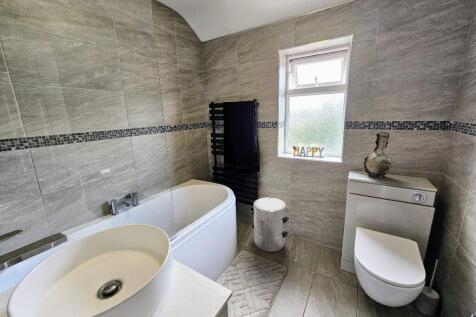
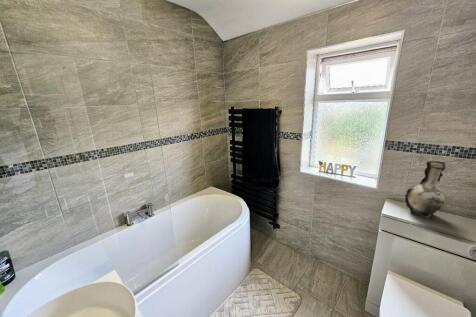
waste bin: present [252,198,289,252] -> none [268,214,308,275]

